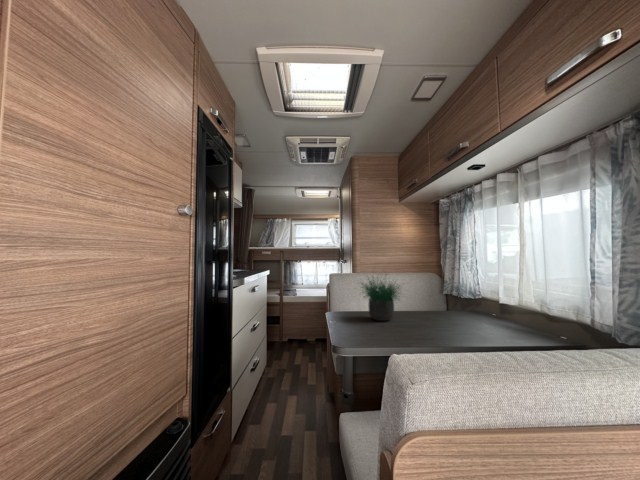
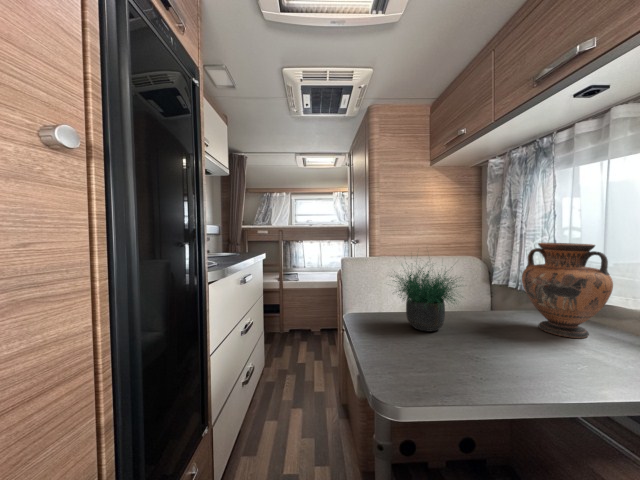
vase: none [447,261,499,324] -> present [522,243,613,338]

